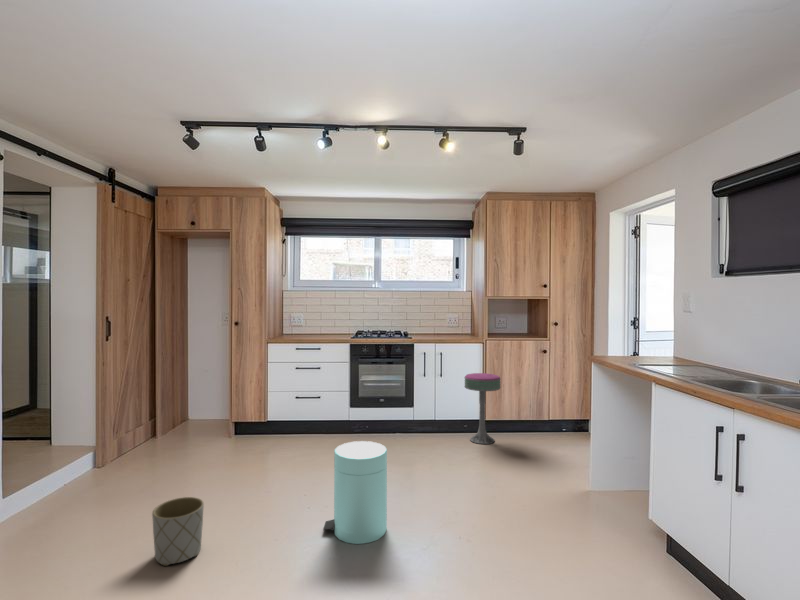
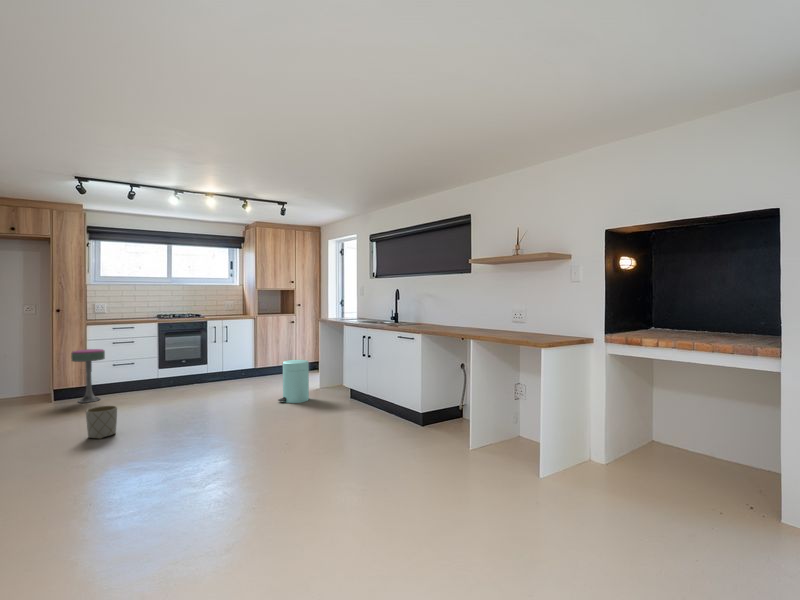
bar stool: present [464,373,500,444] -> present [71,349,105,403]
trash can: present [323,441,387,544] -> present [278,360,309,403]

